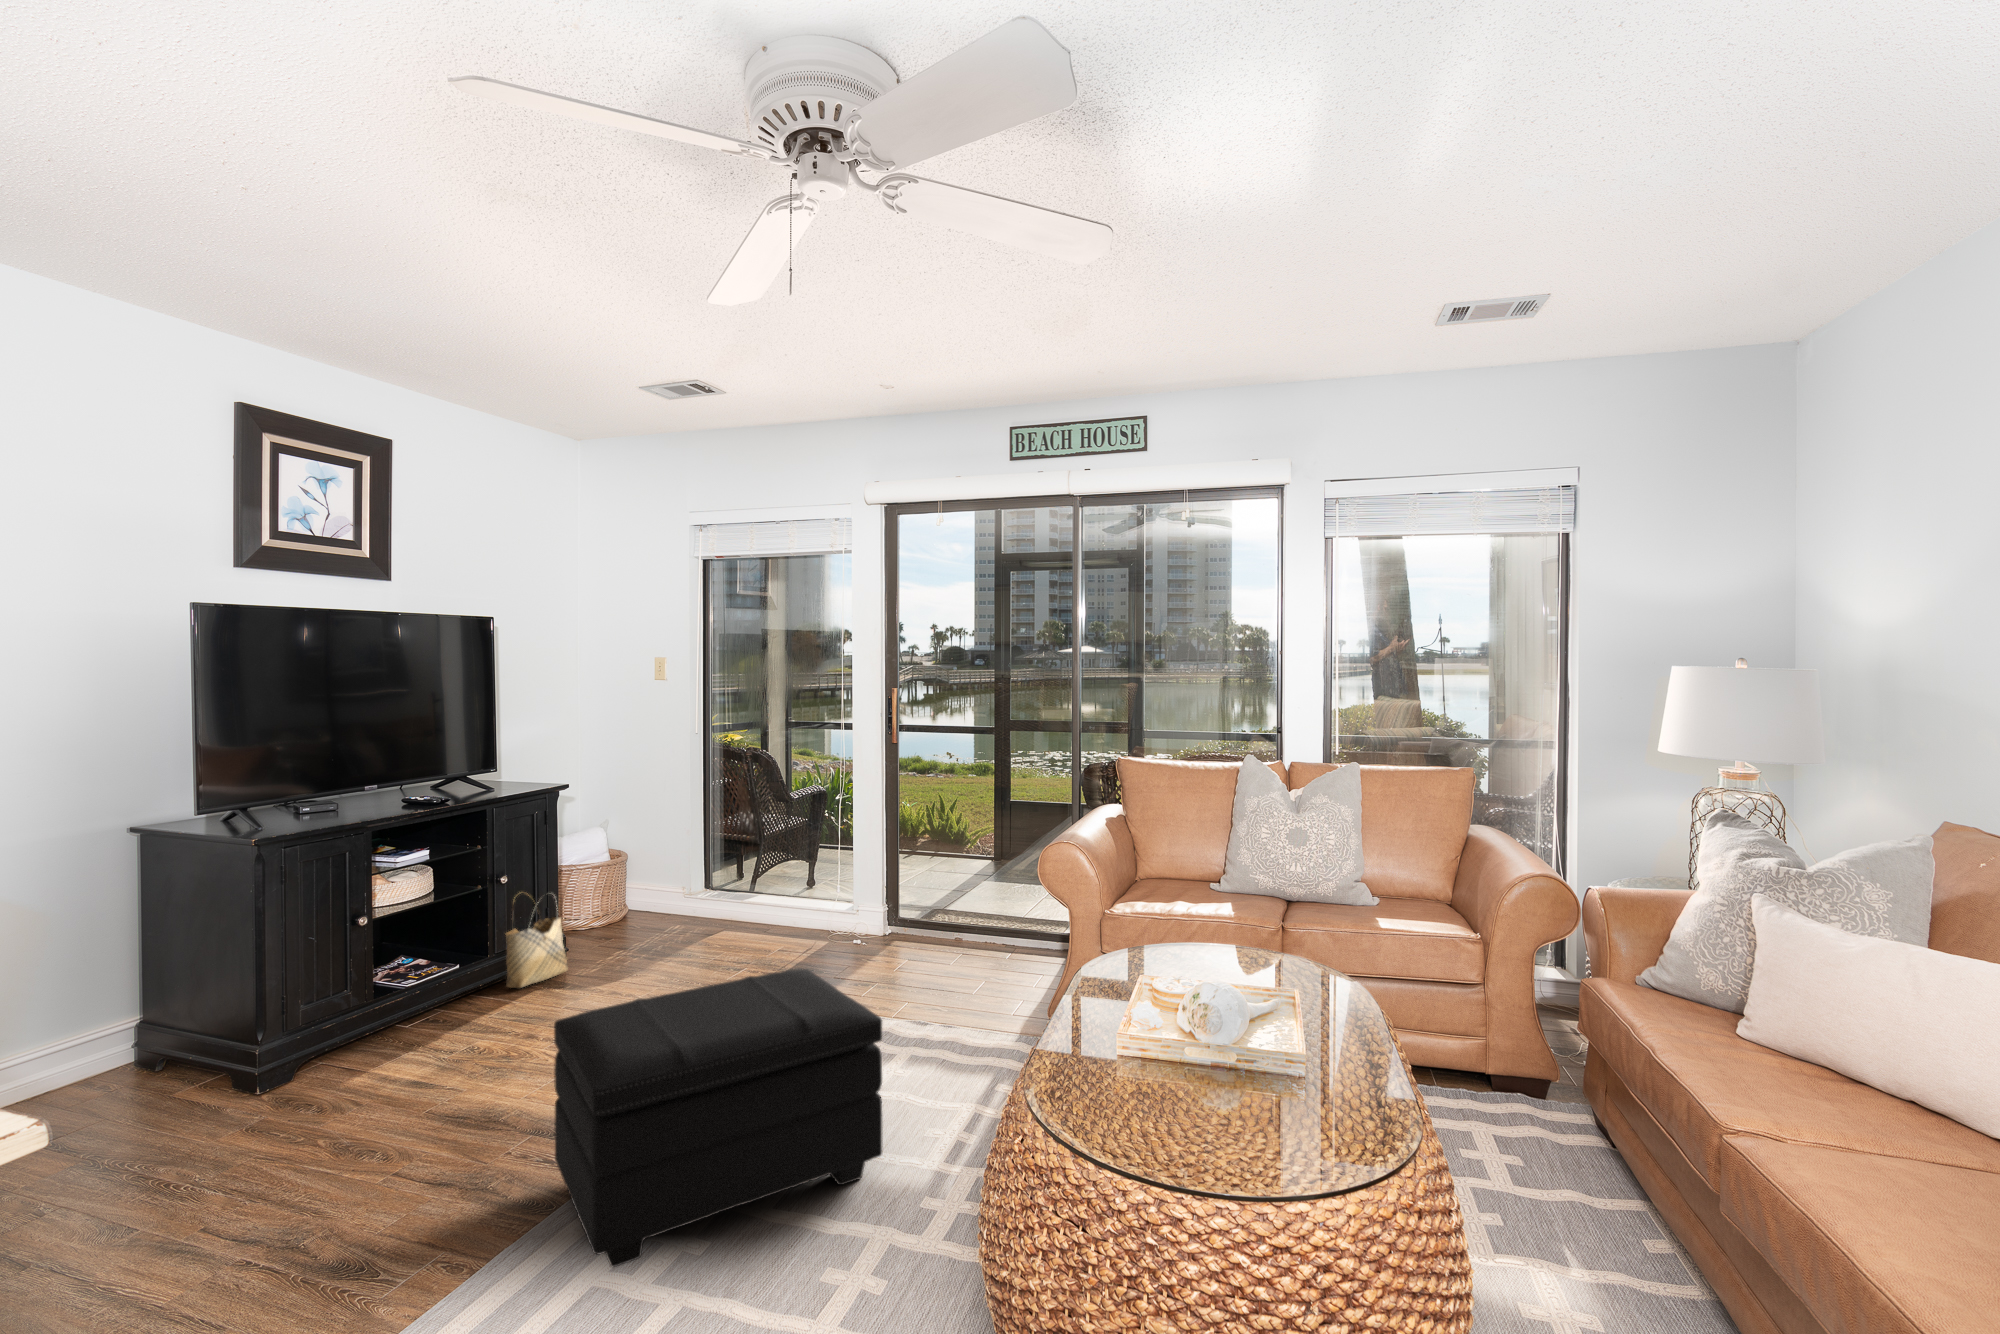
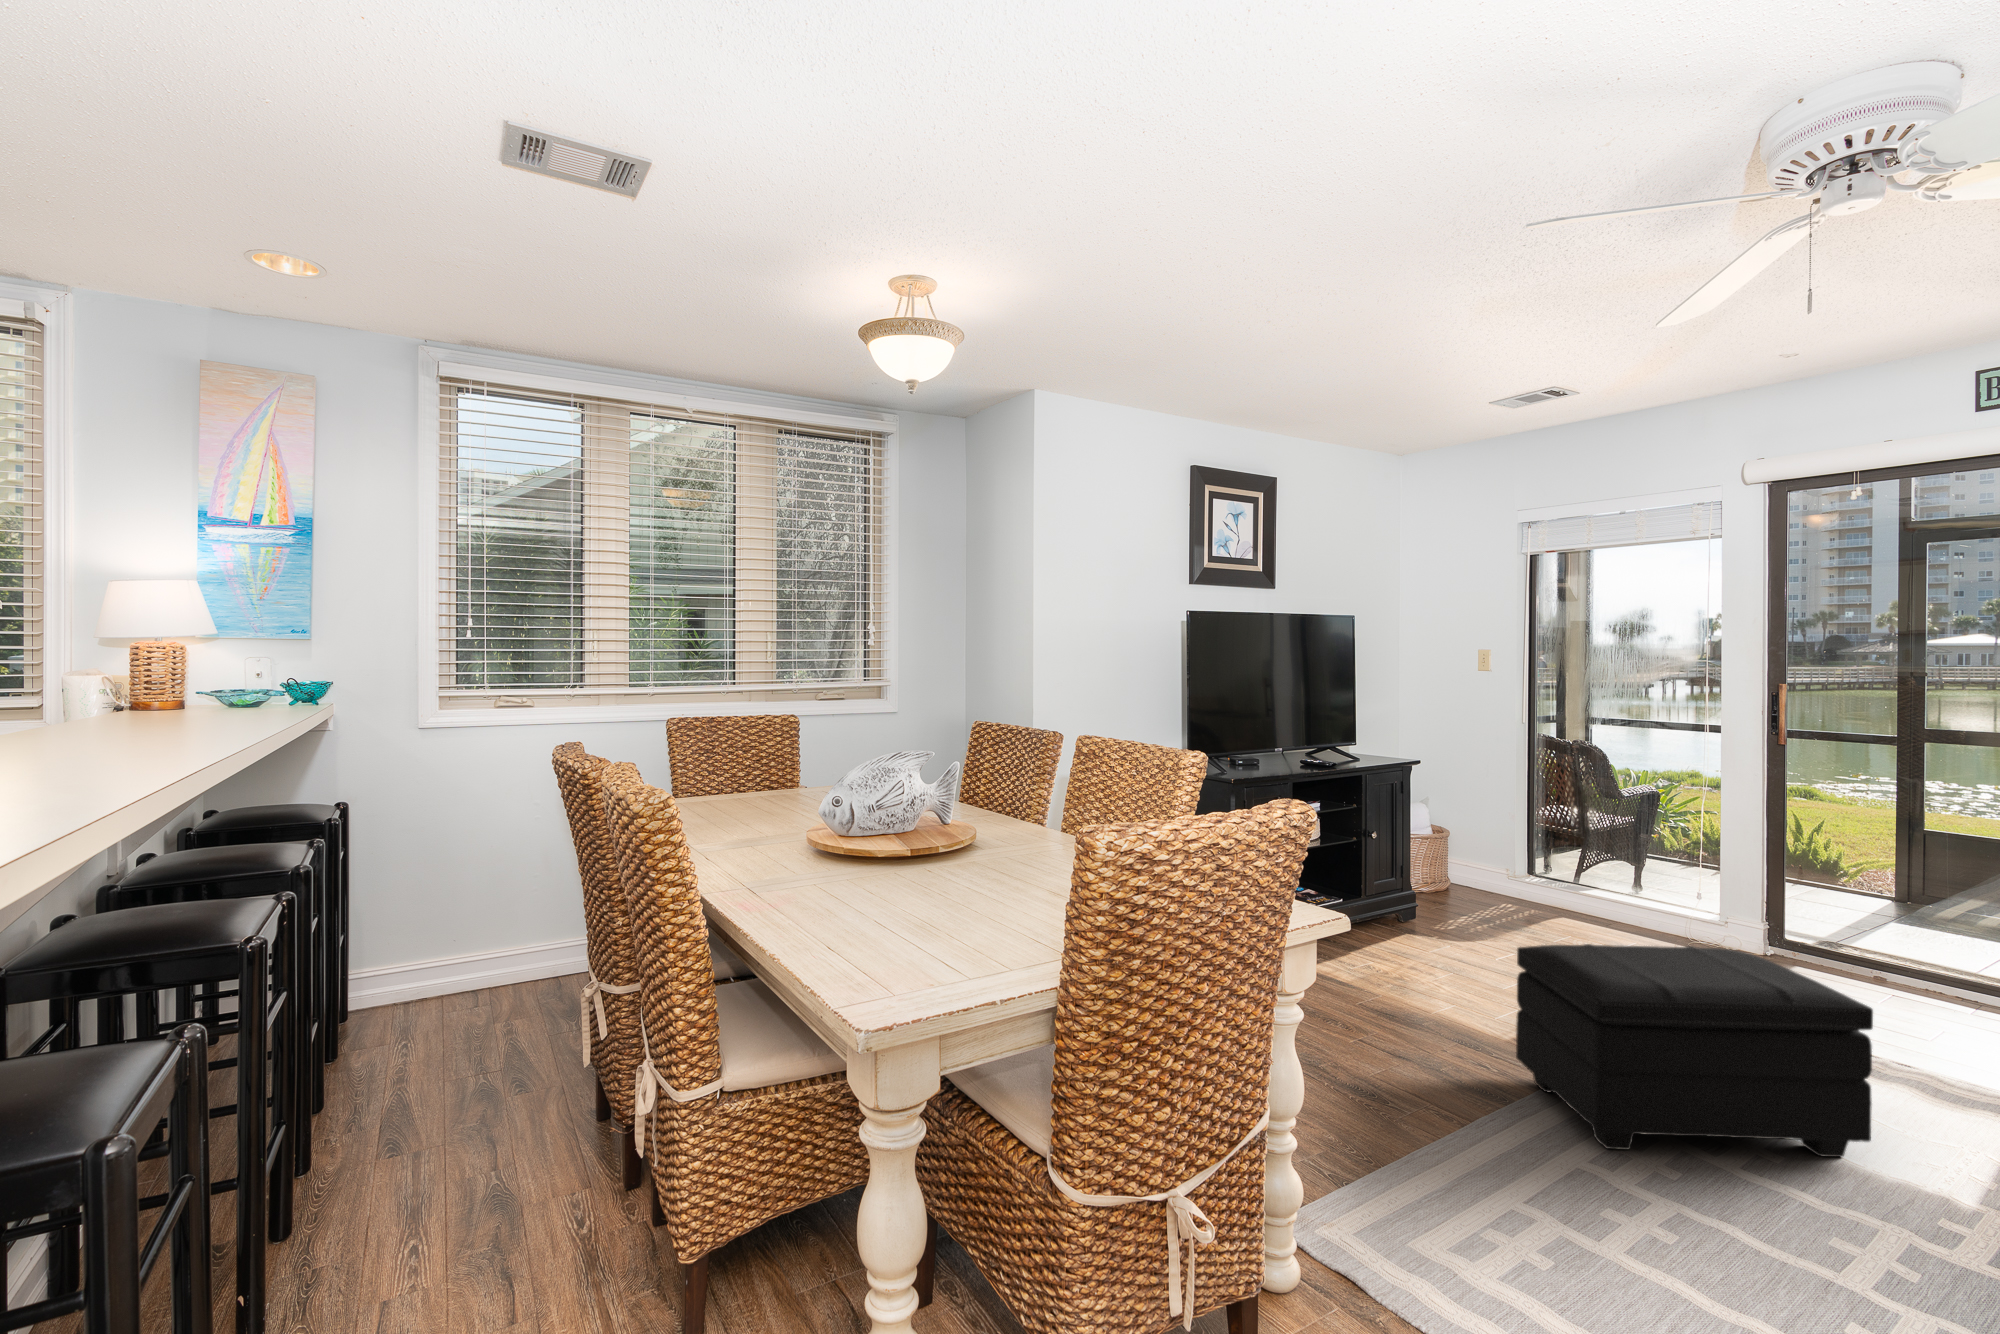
woven basket: present [506,893,567,988] -> none [1377,850,1424,930]

